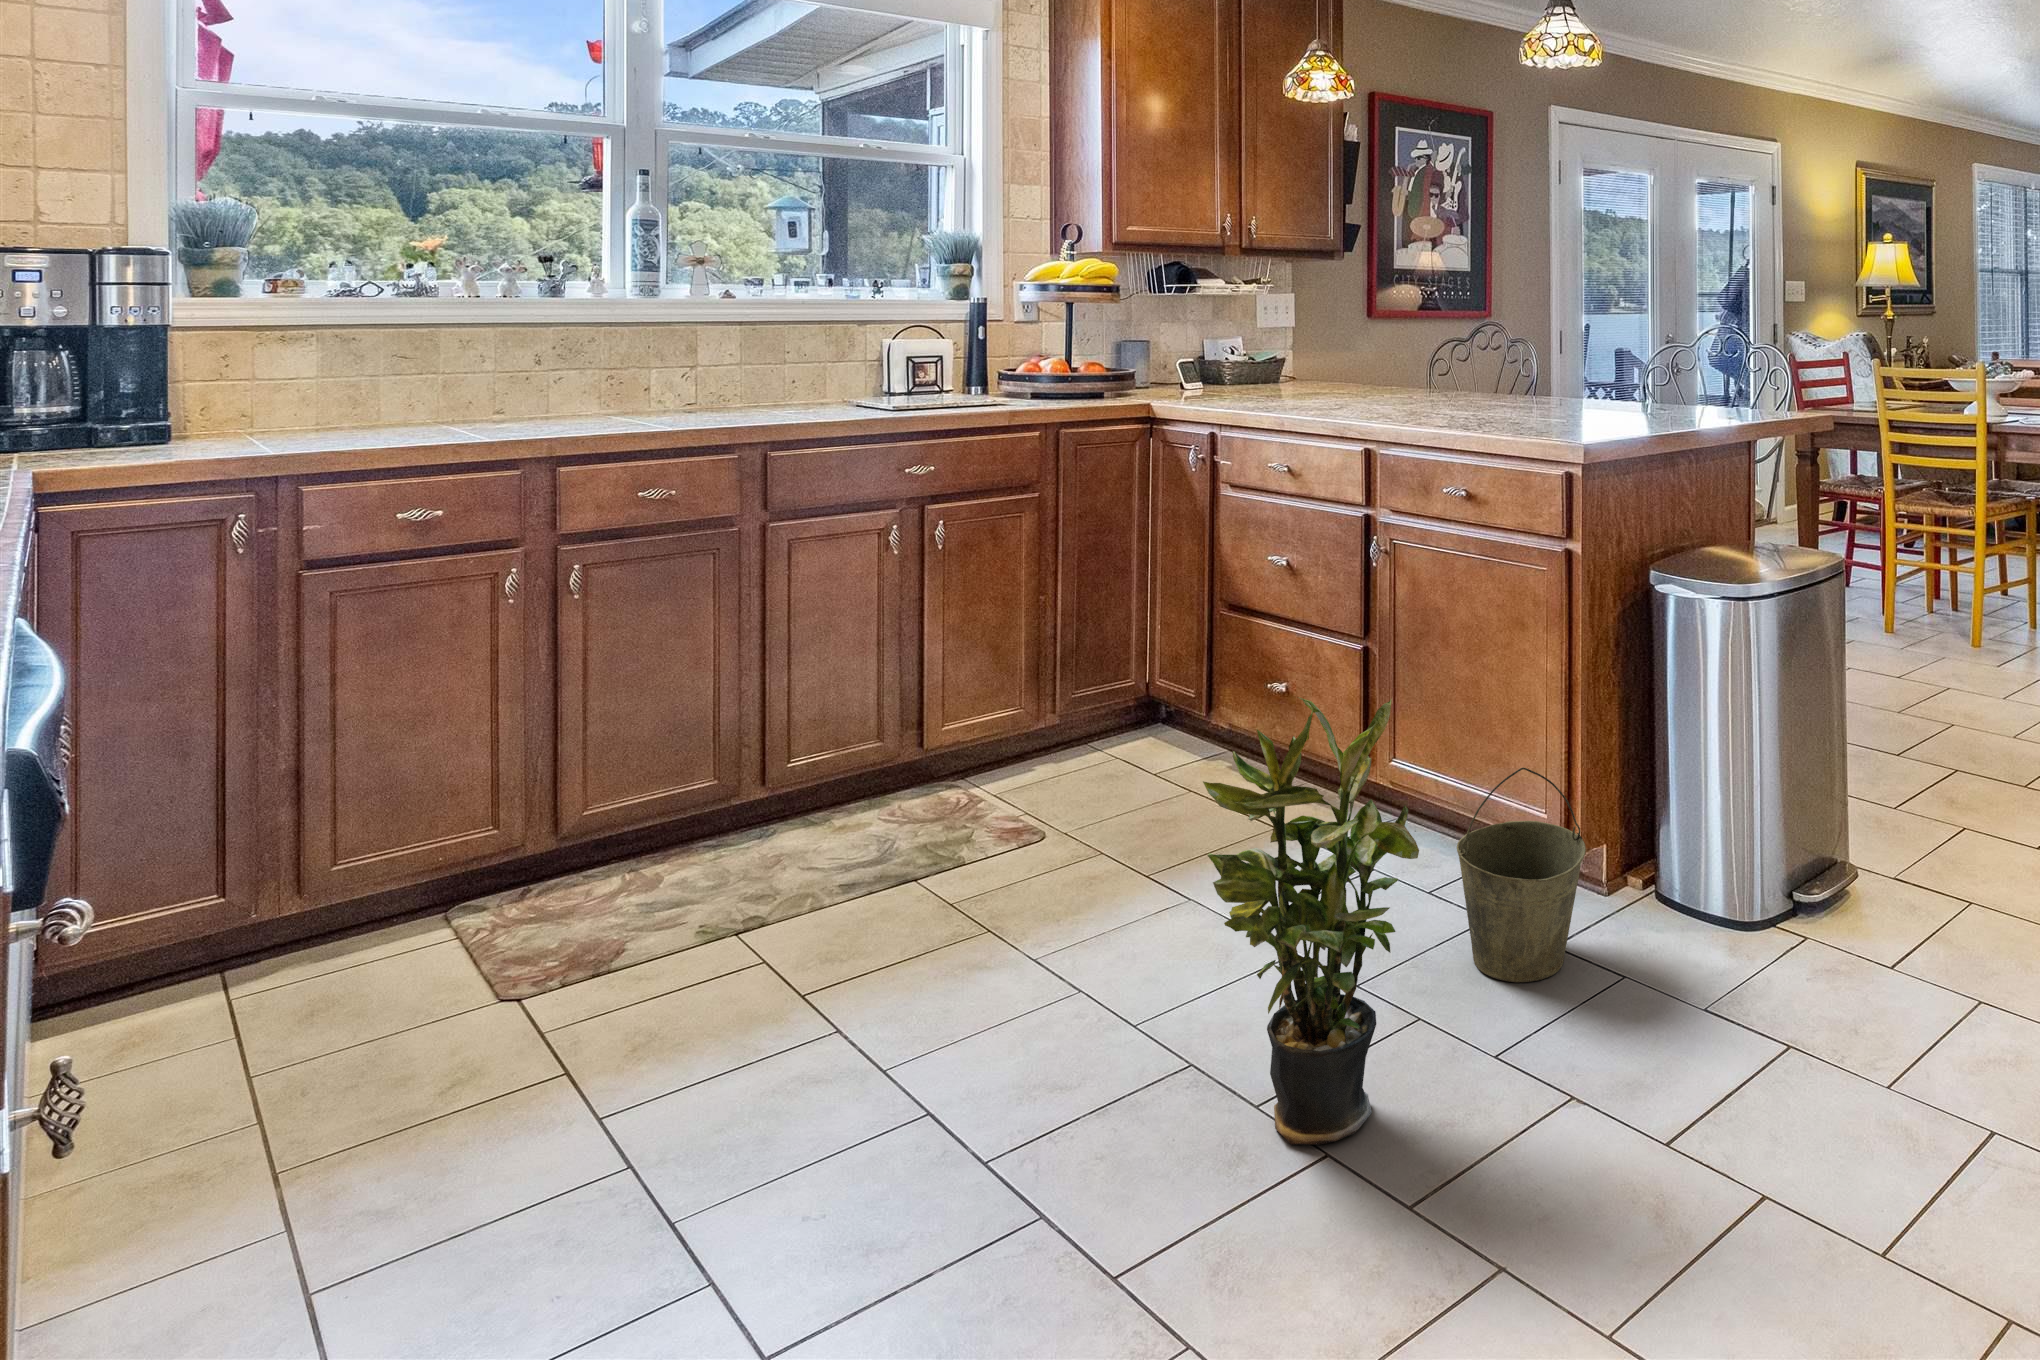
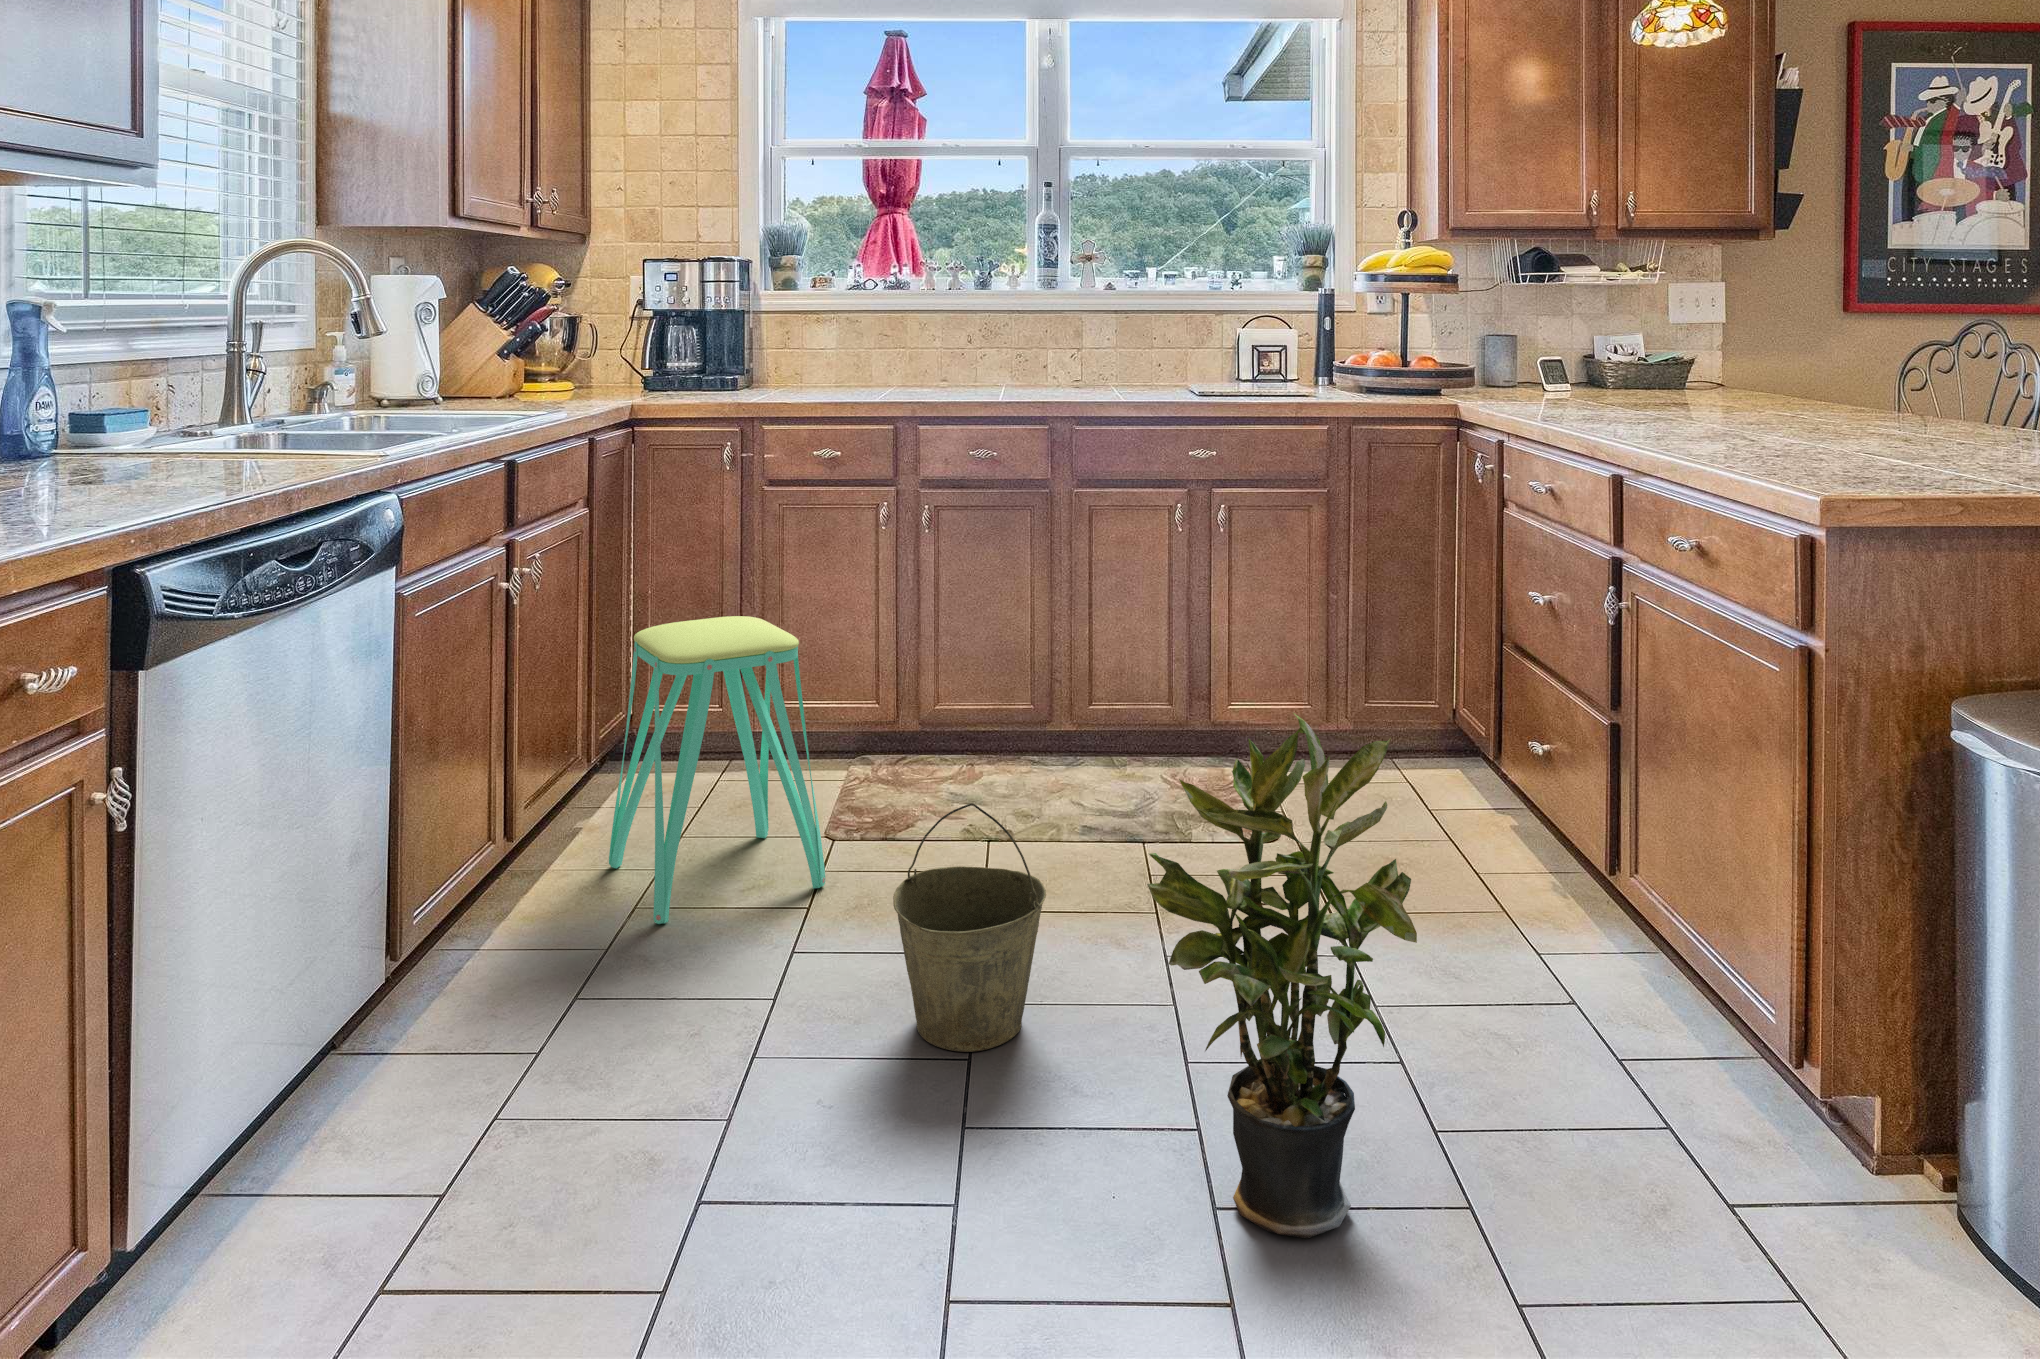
stool: none [142,747,560,1195] -> present [609,616,825,924]
bucket: present [1457,768,1586,982] -> present [893,803,1046,1052]

